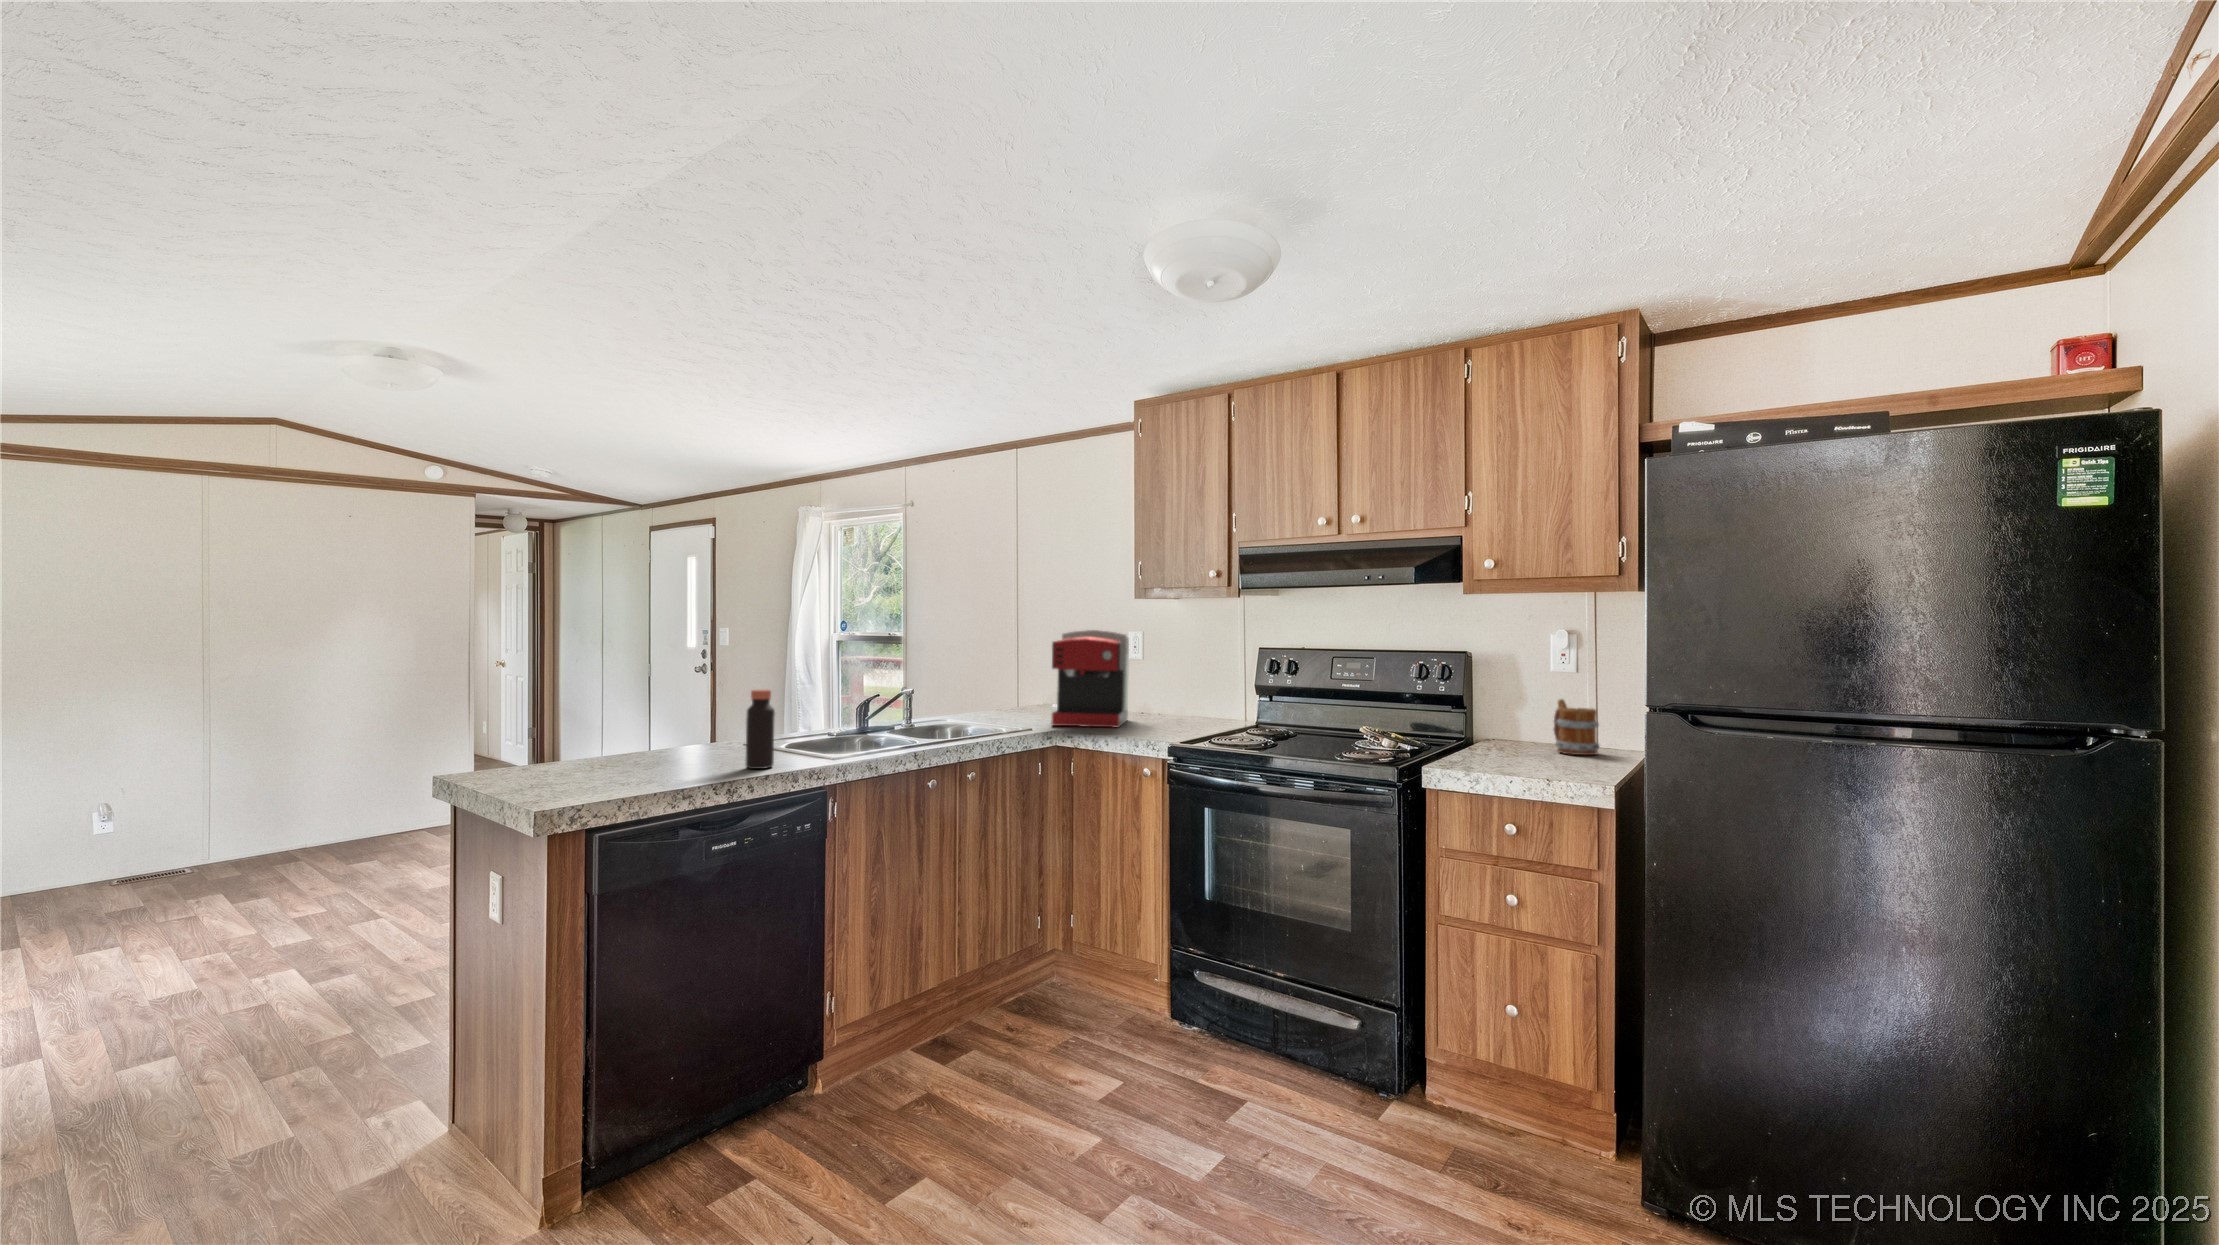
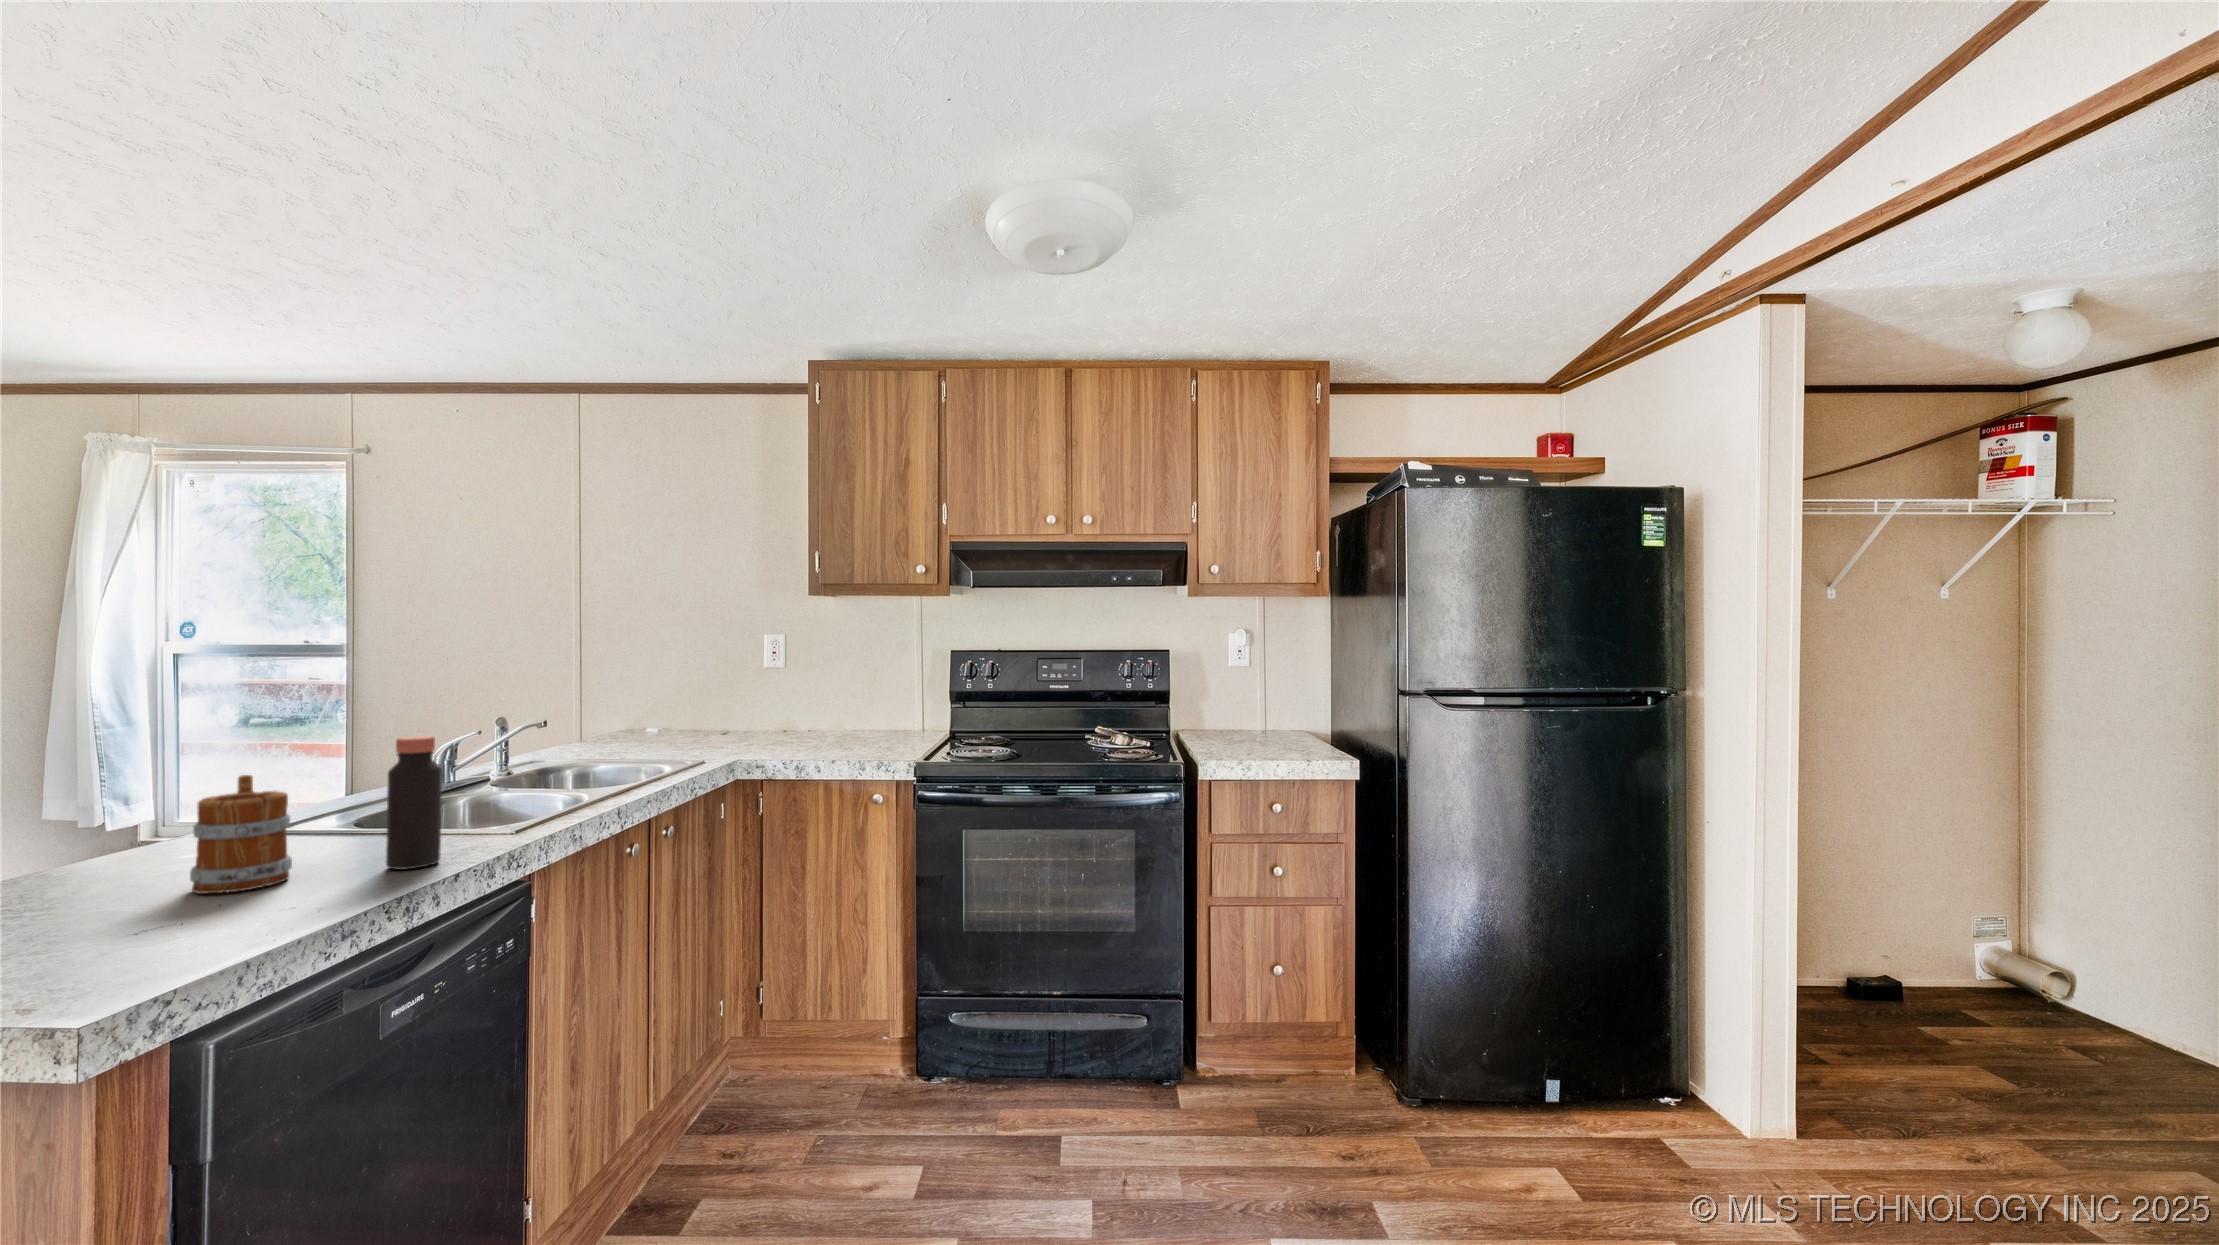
coffee maker: present [1052,630,1129,728] -> none [708,633,809,755]
mug: present [1554,699,1599,755] -> present [190,775,292,893]

